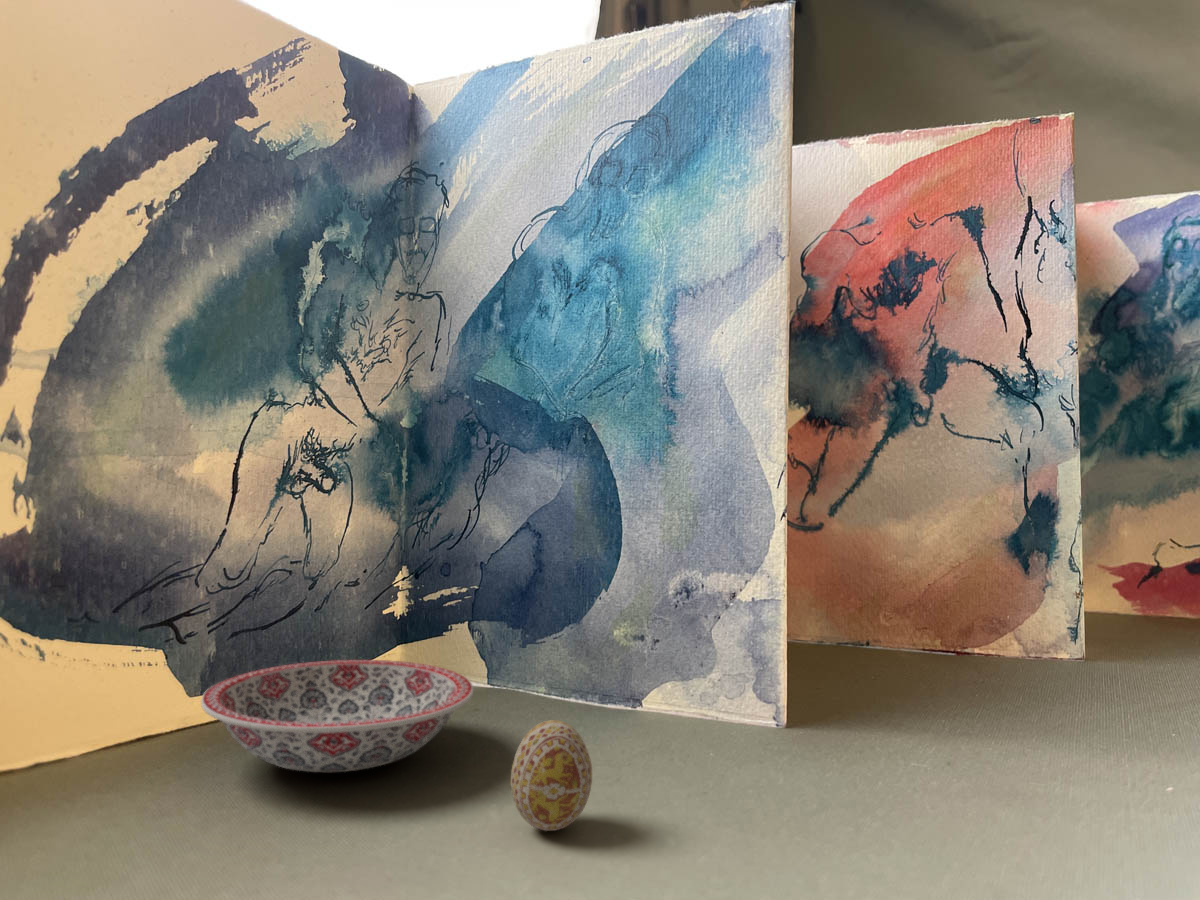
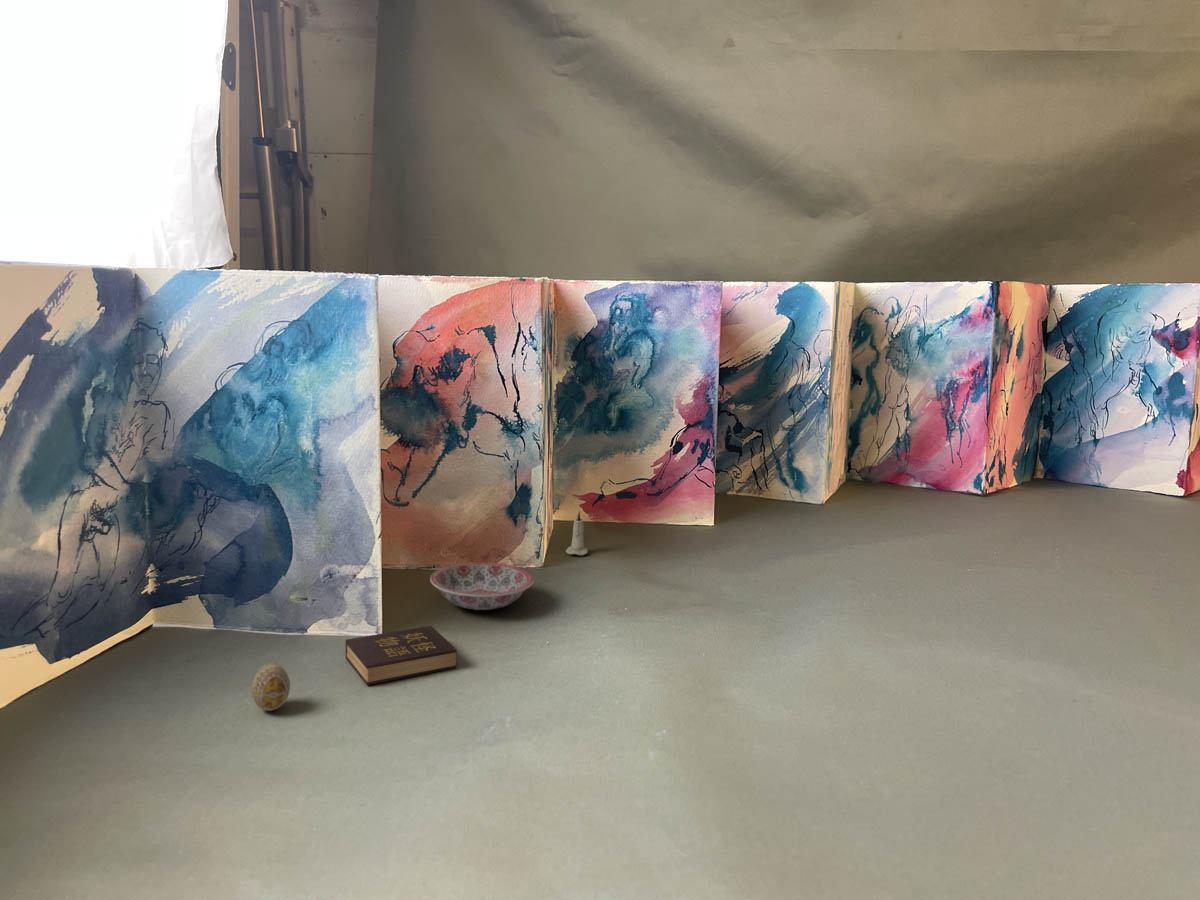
candle: none [1118,561,1166,646] -> present [566,511,588,555]
ceramic bowl: present [201,660,474,772] -> present [430,562,534,610]
hardback book: none [715,710,967,809] -> present [346,626,457,685]

